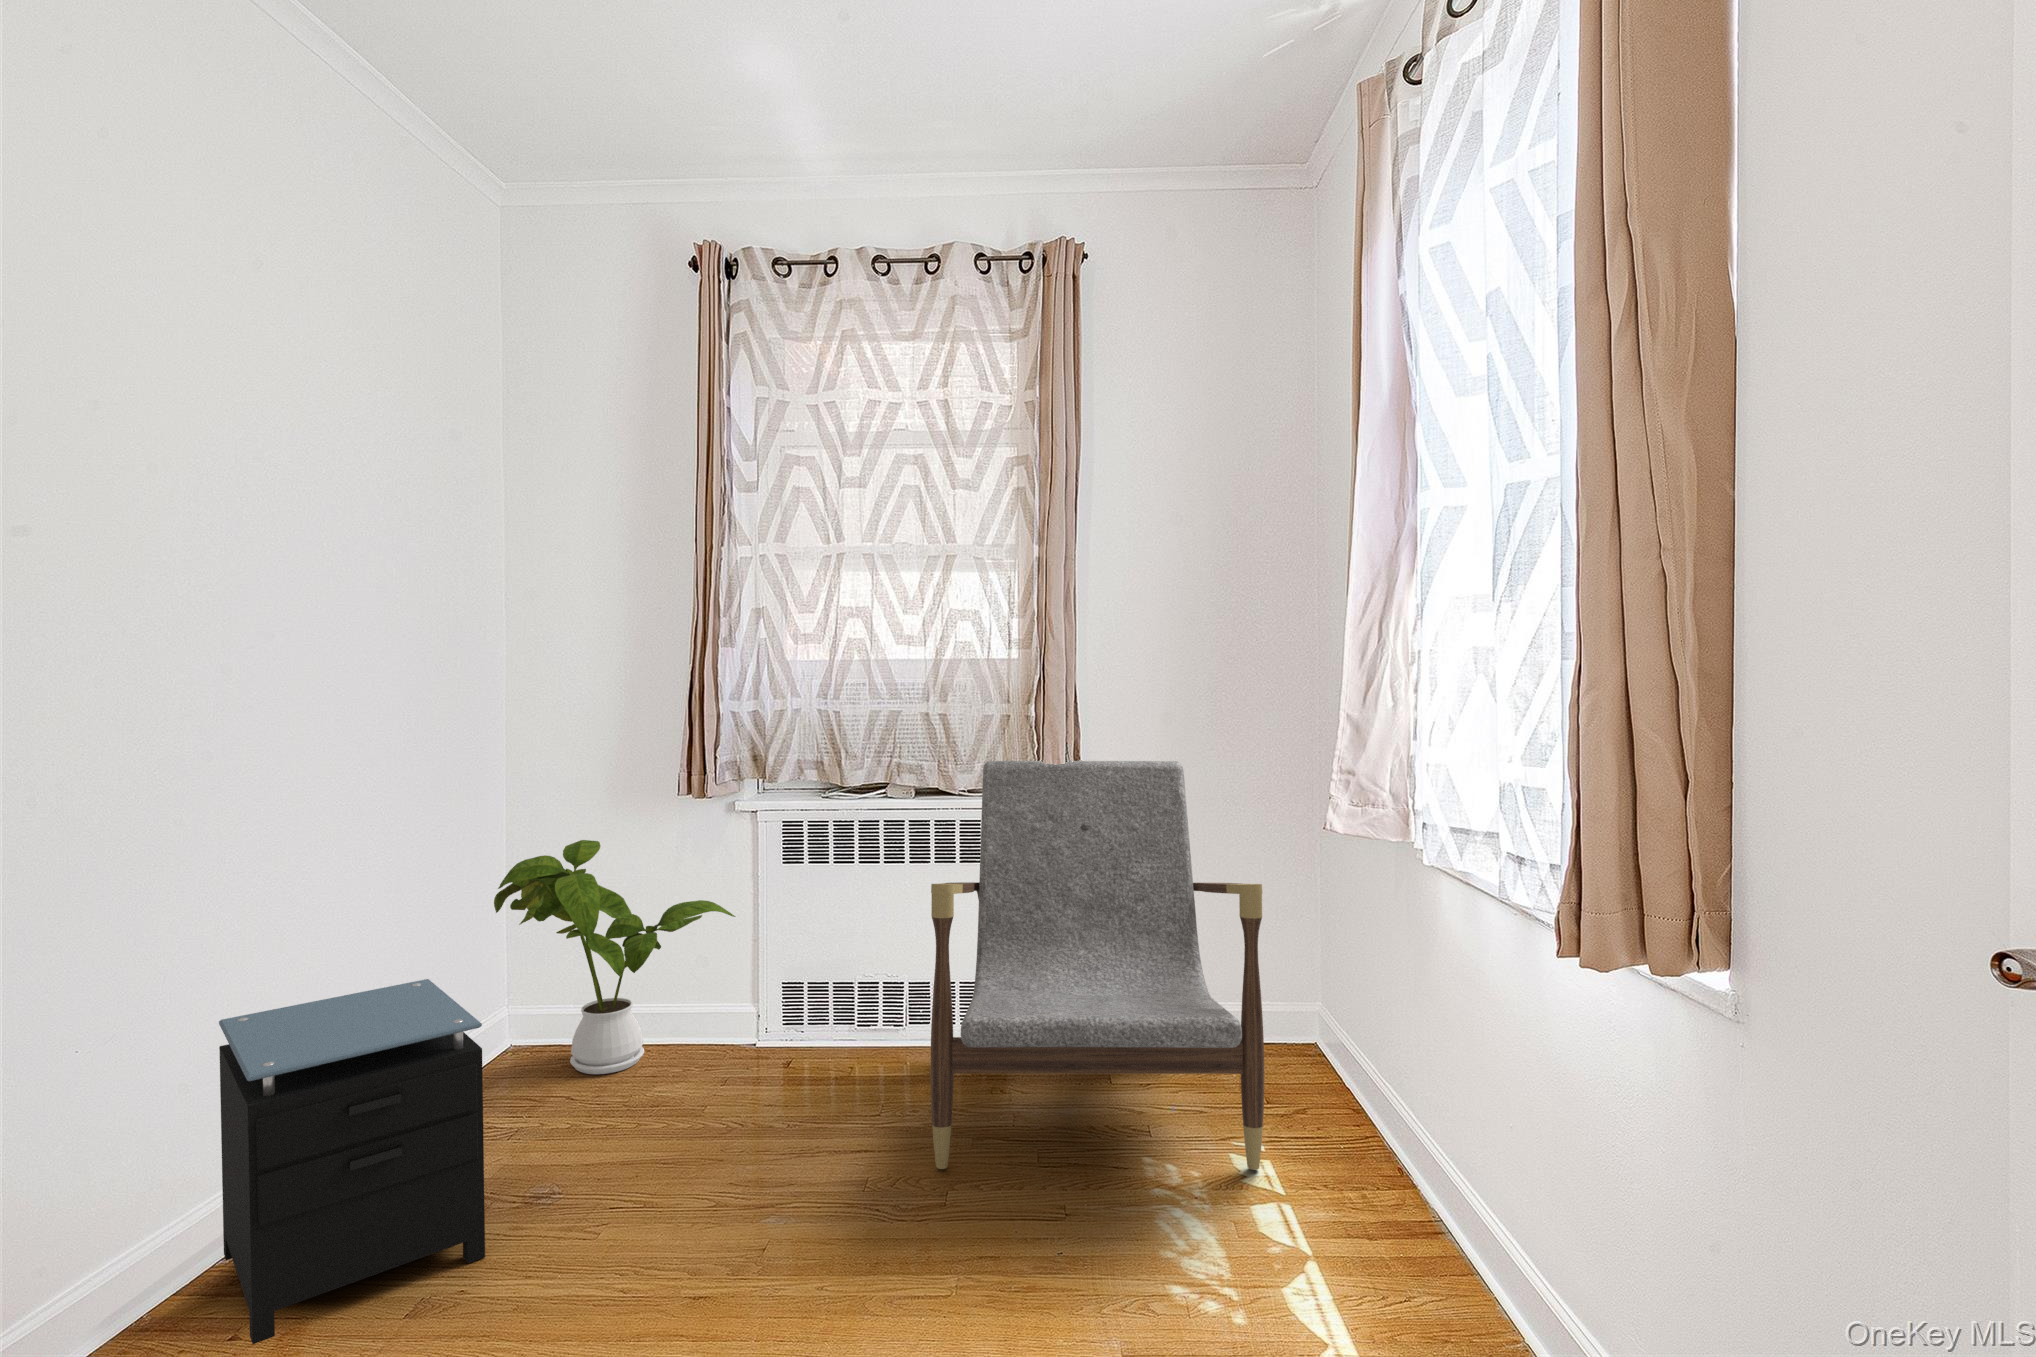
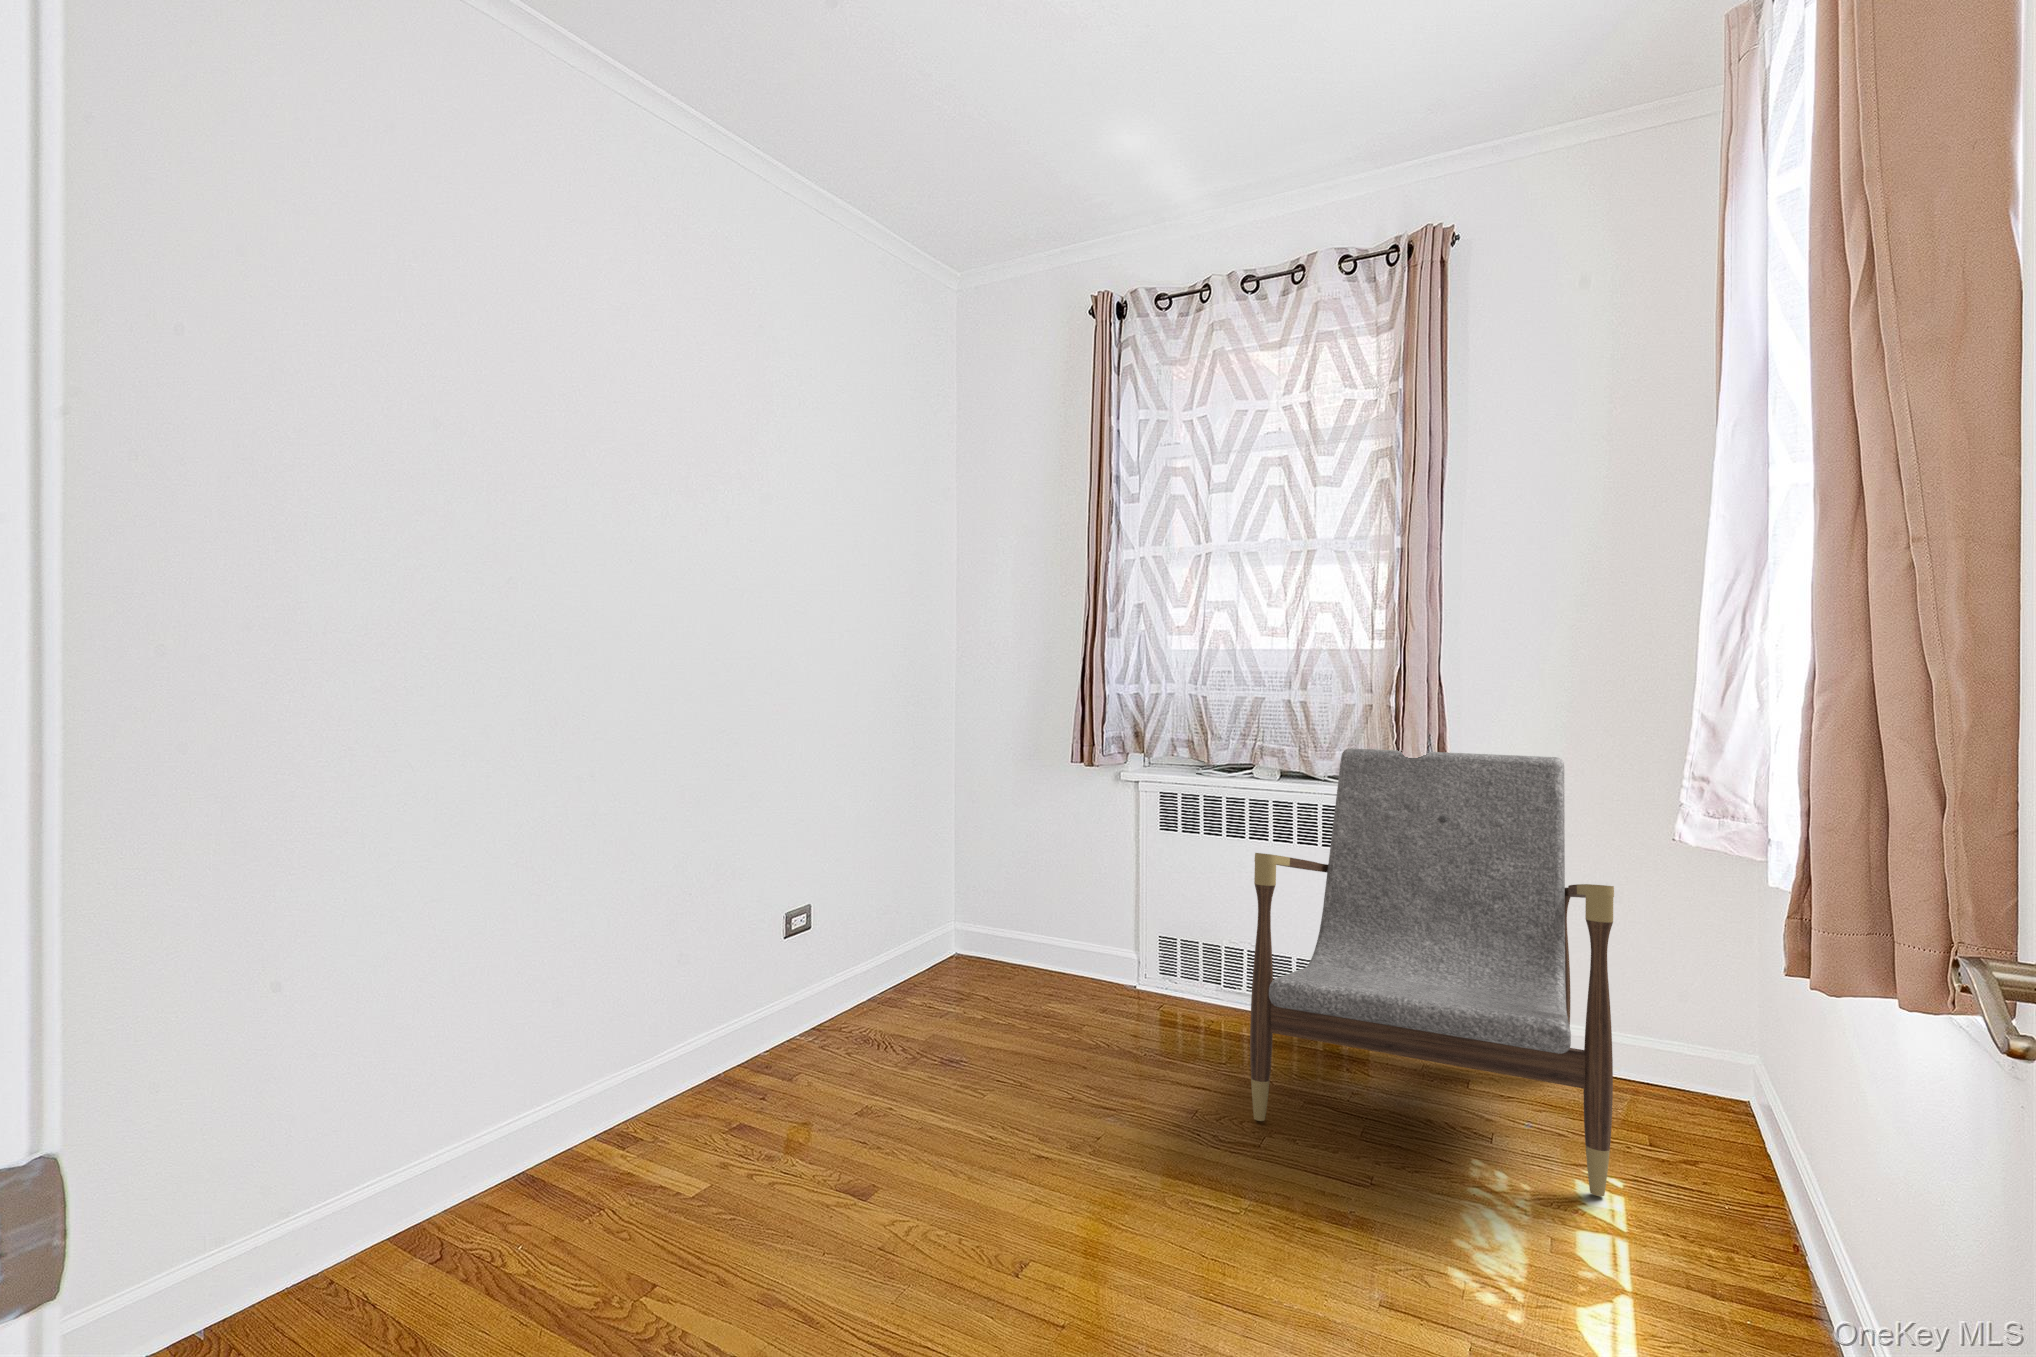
house plant: present [494,840,736,1074] -> none [928,797,1117,994]
nightstand: present [219,979,485,1344] -> none [735,888,886,1118]

